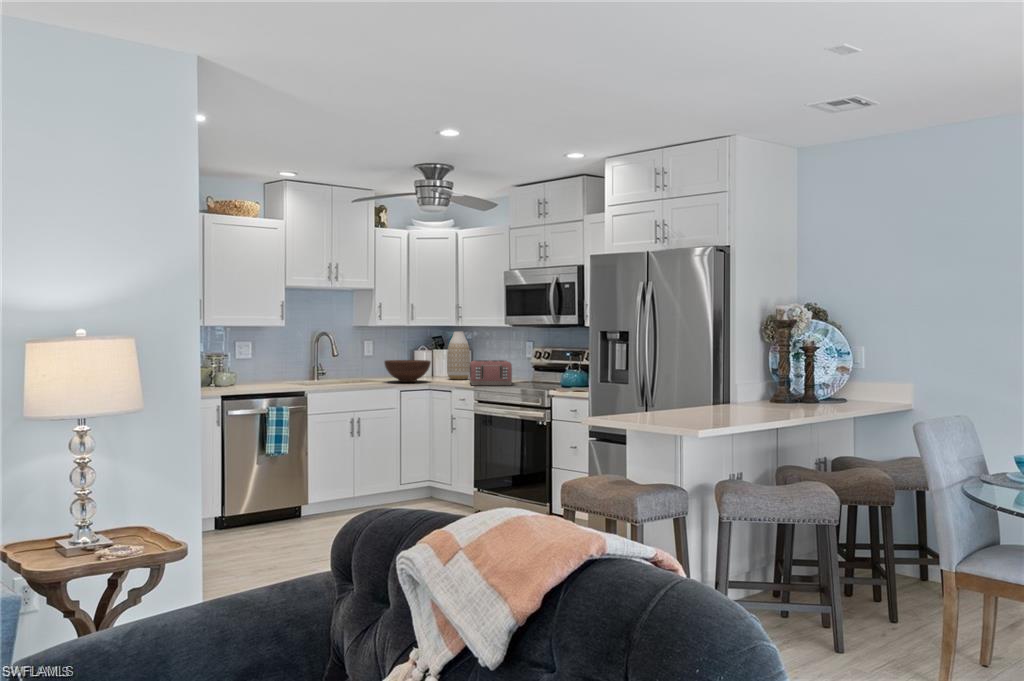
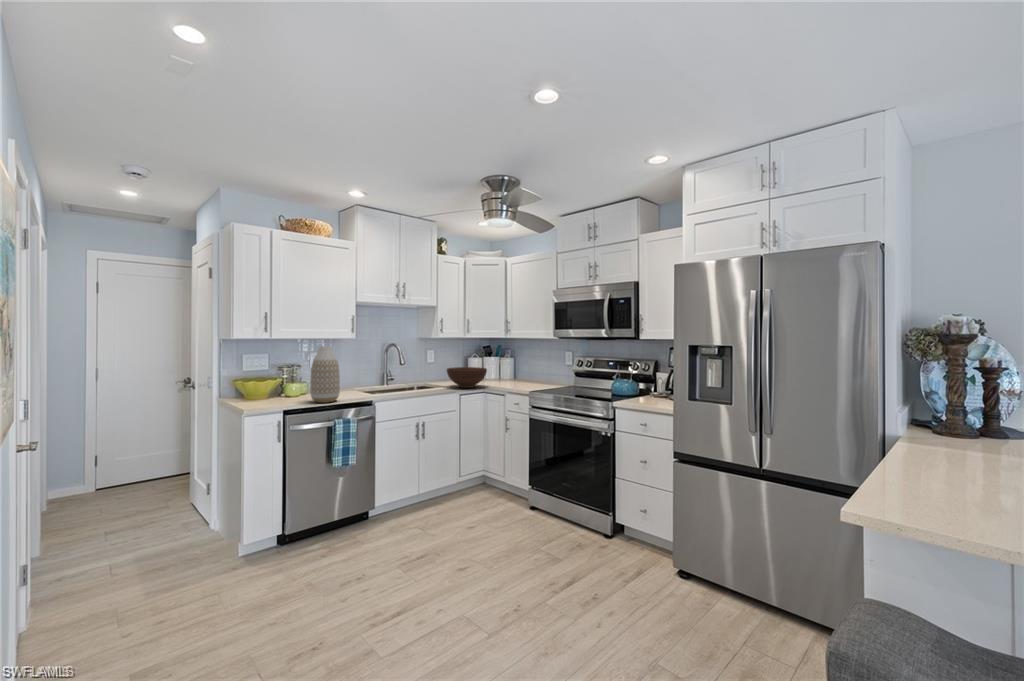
vase: present [447,332,470,380] -> present [310,346,340,403]
toaster: present [469,360,512,385] -> none [521,368,563,392]

